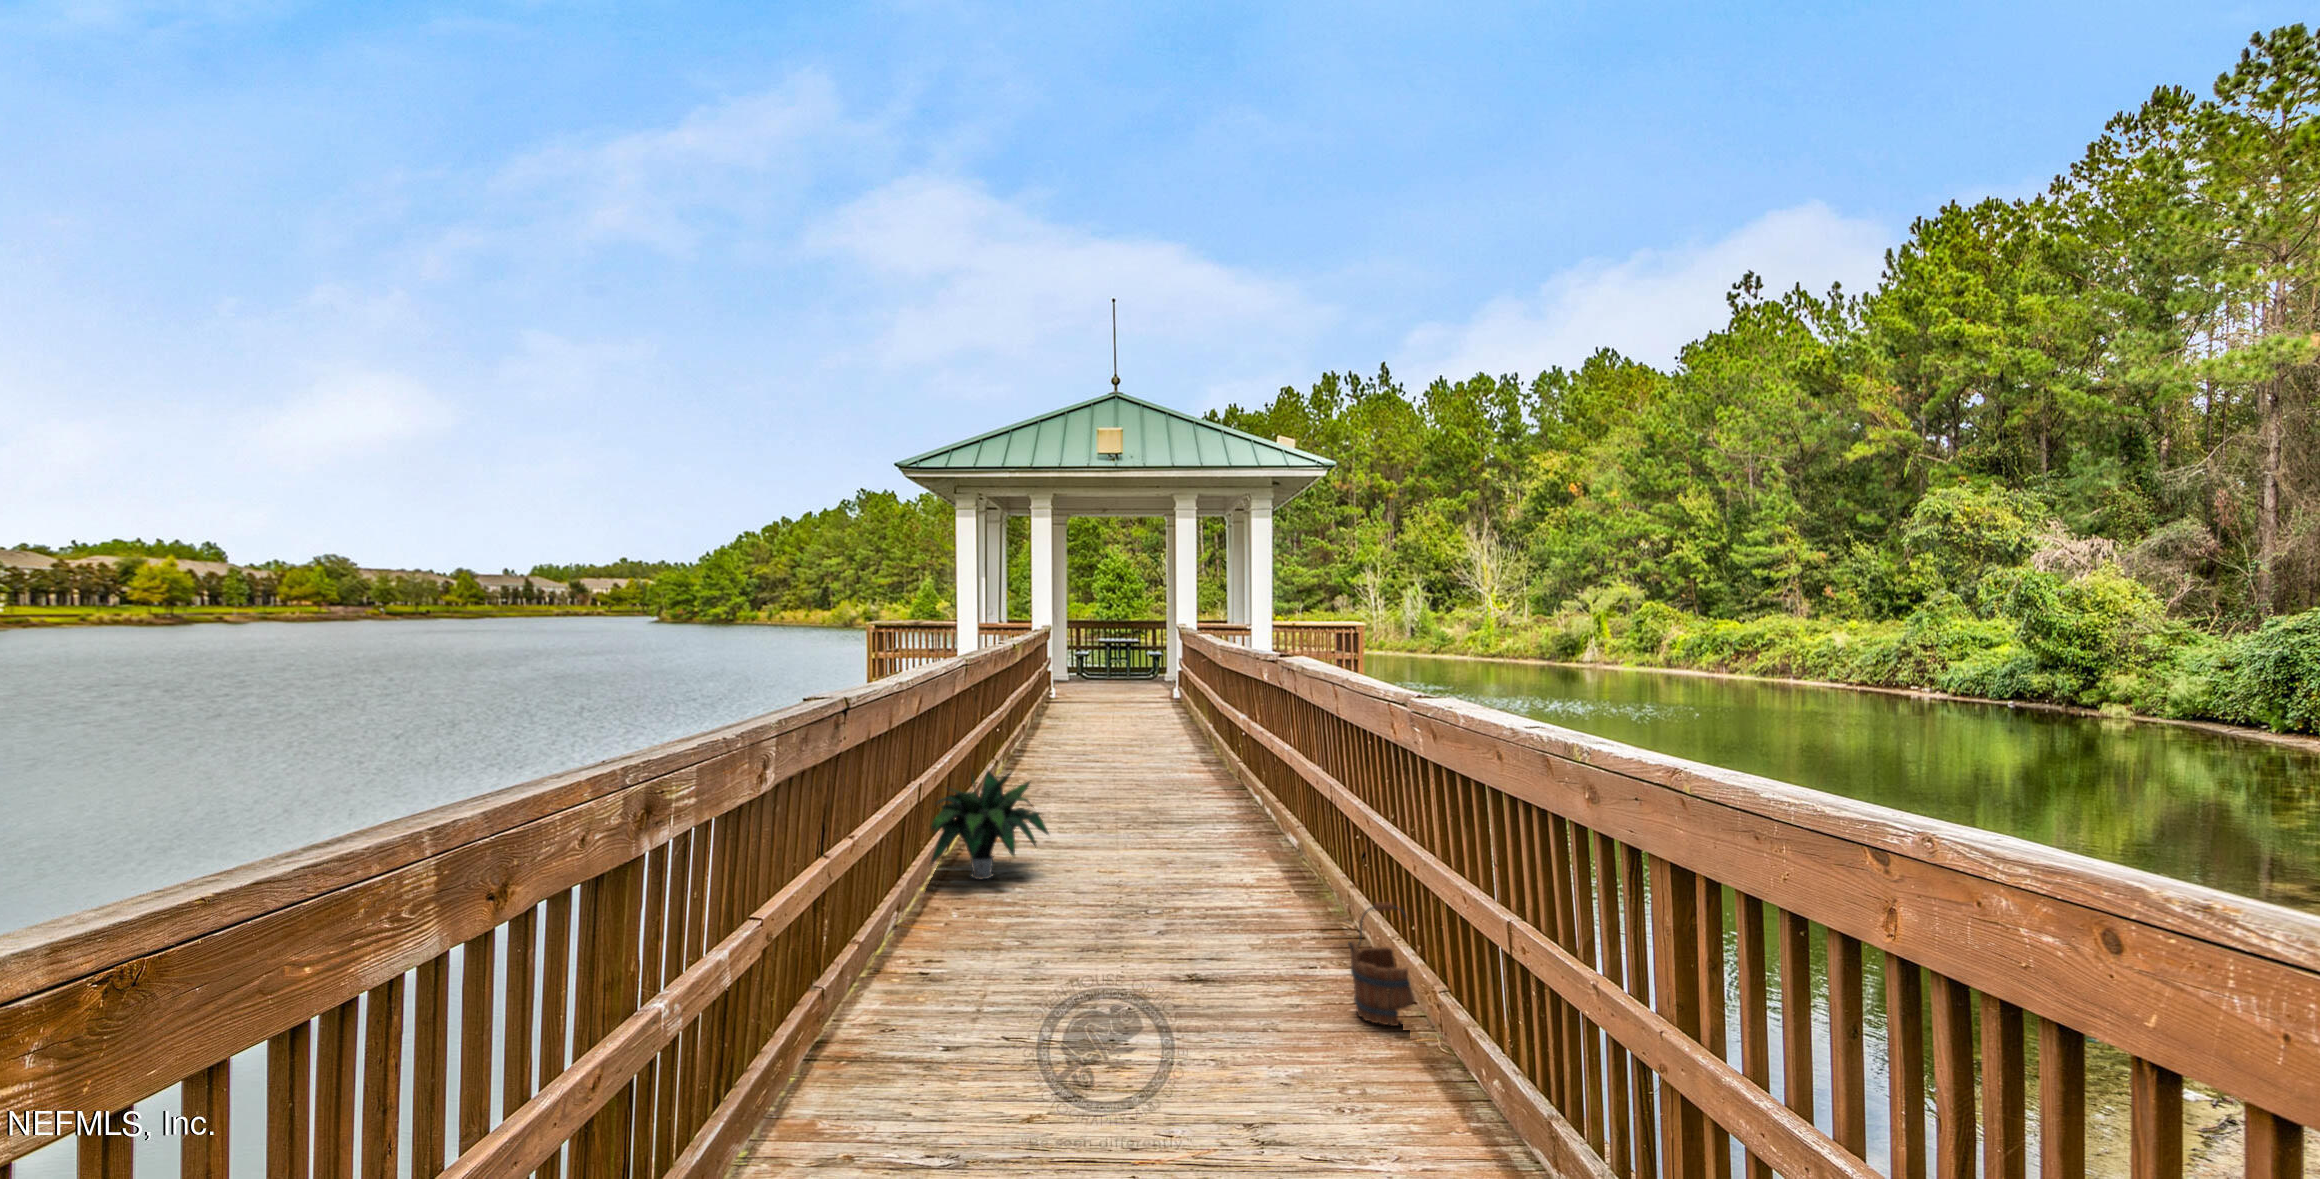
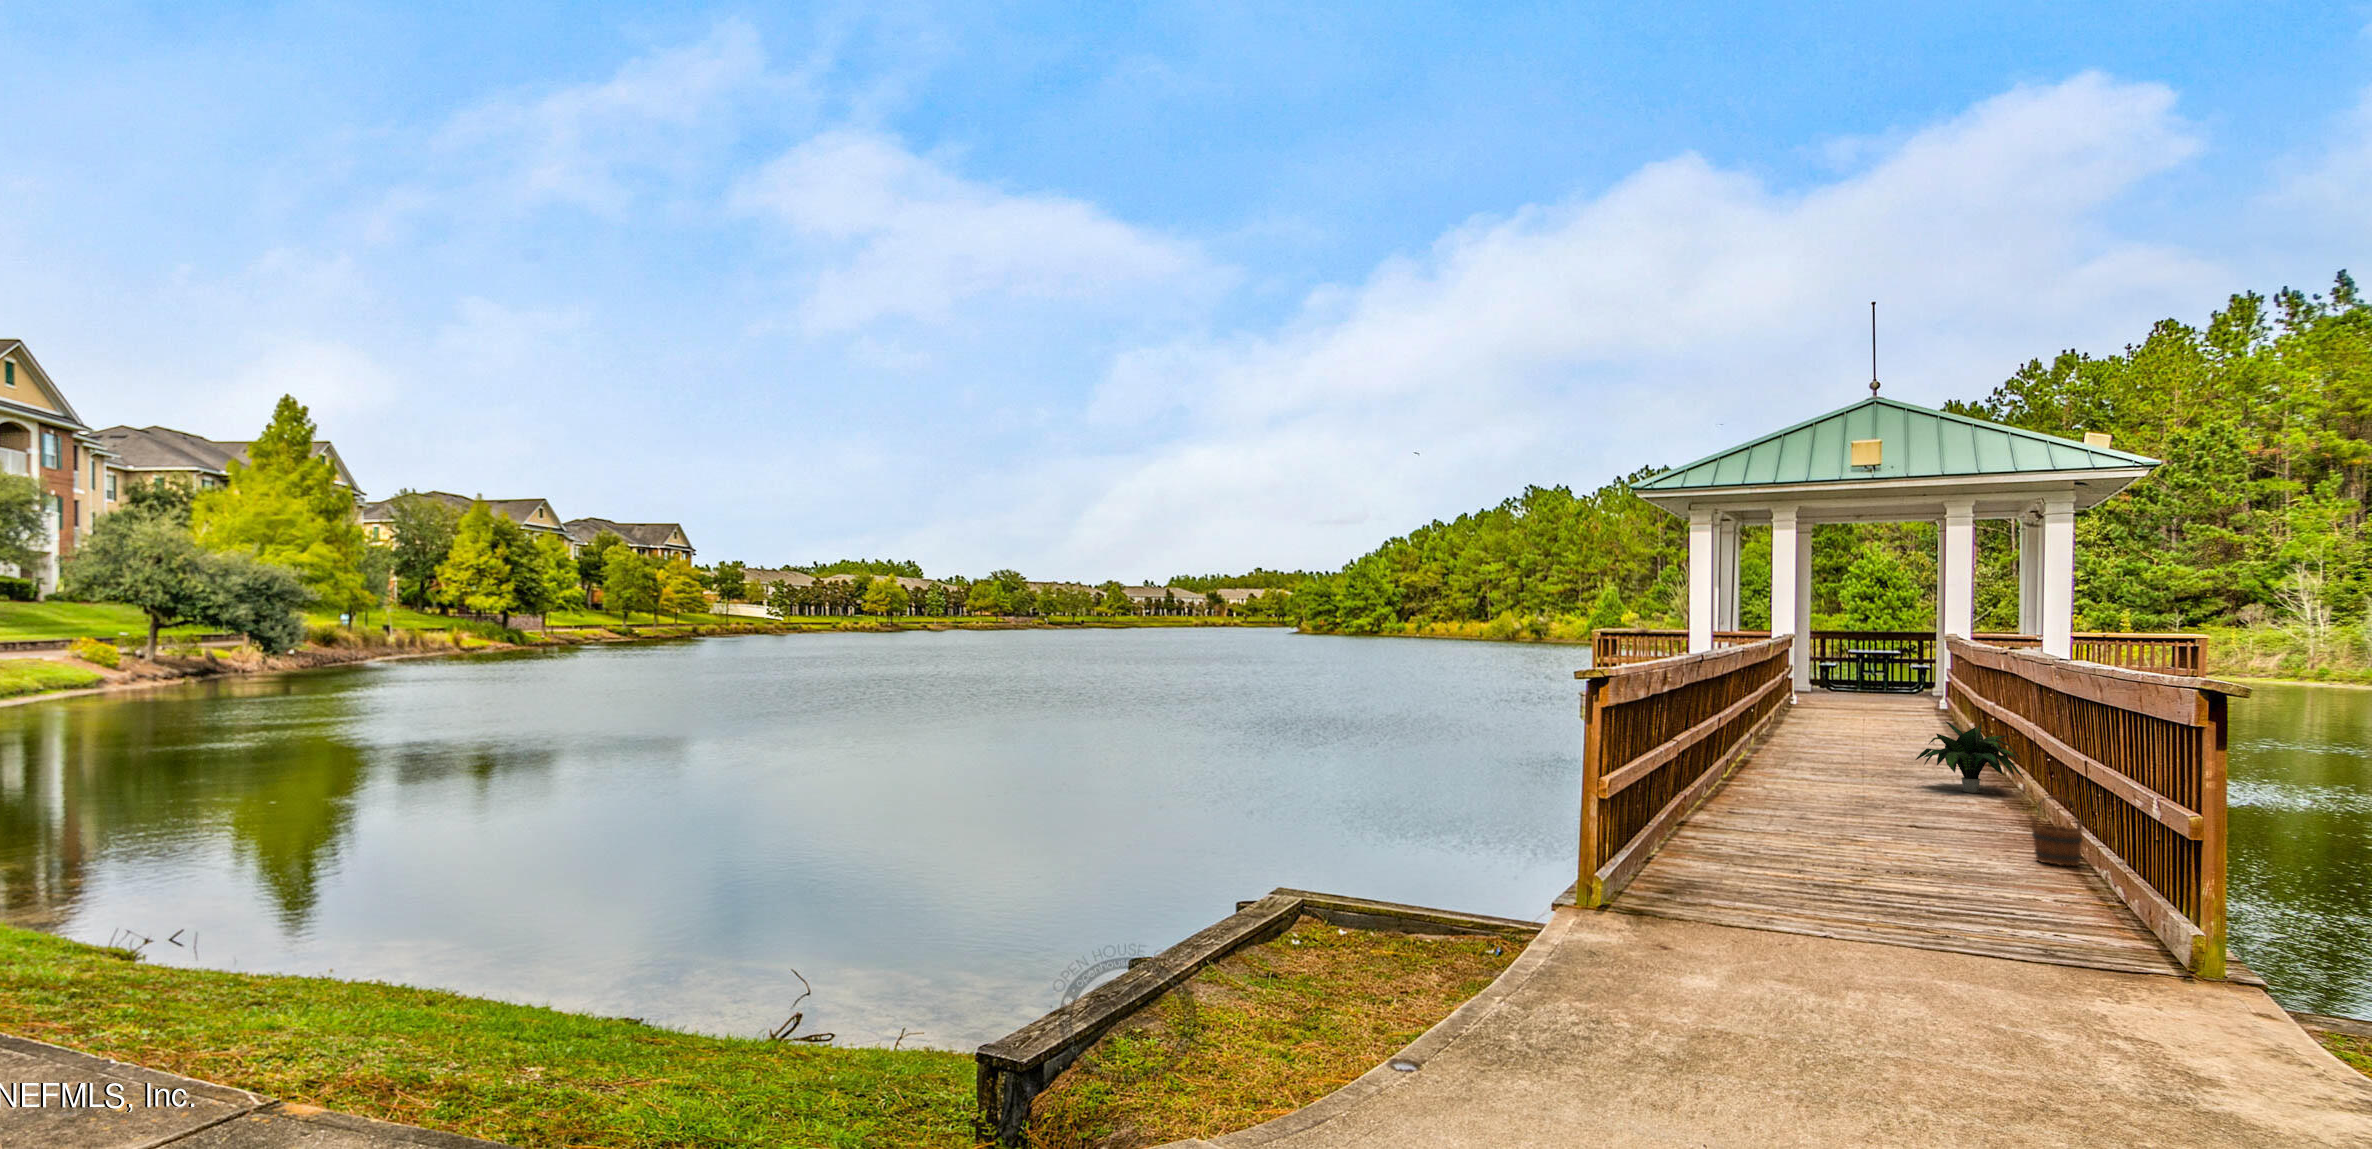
potted plant: present [930,771,1049,879] -> present [1916,721,2024,793]

